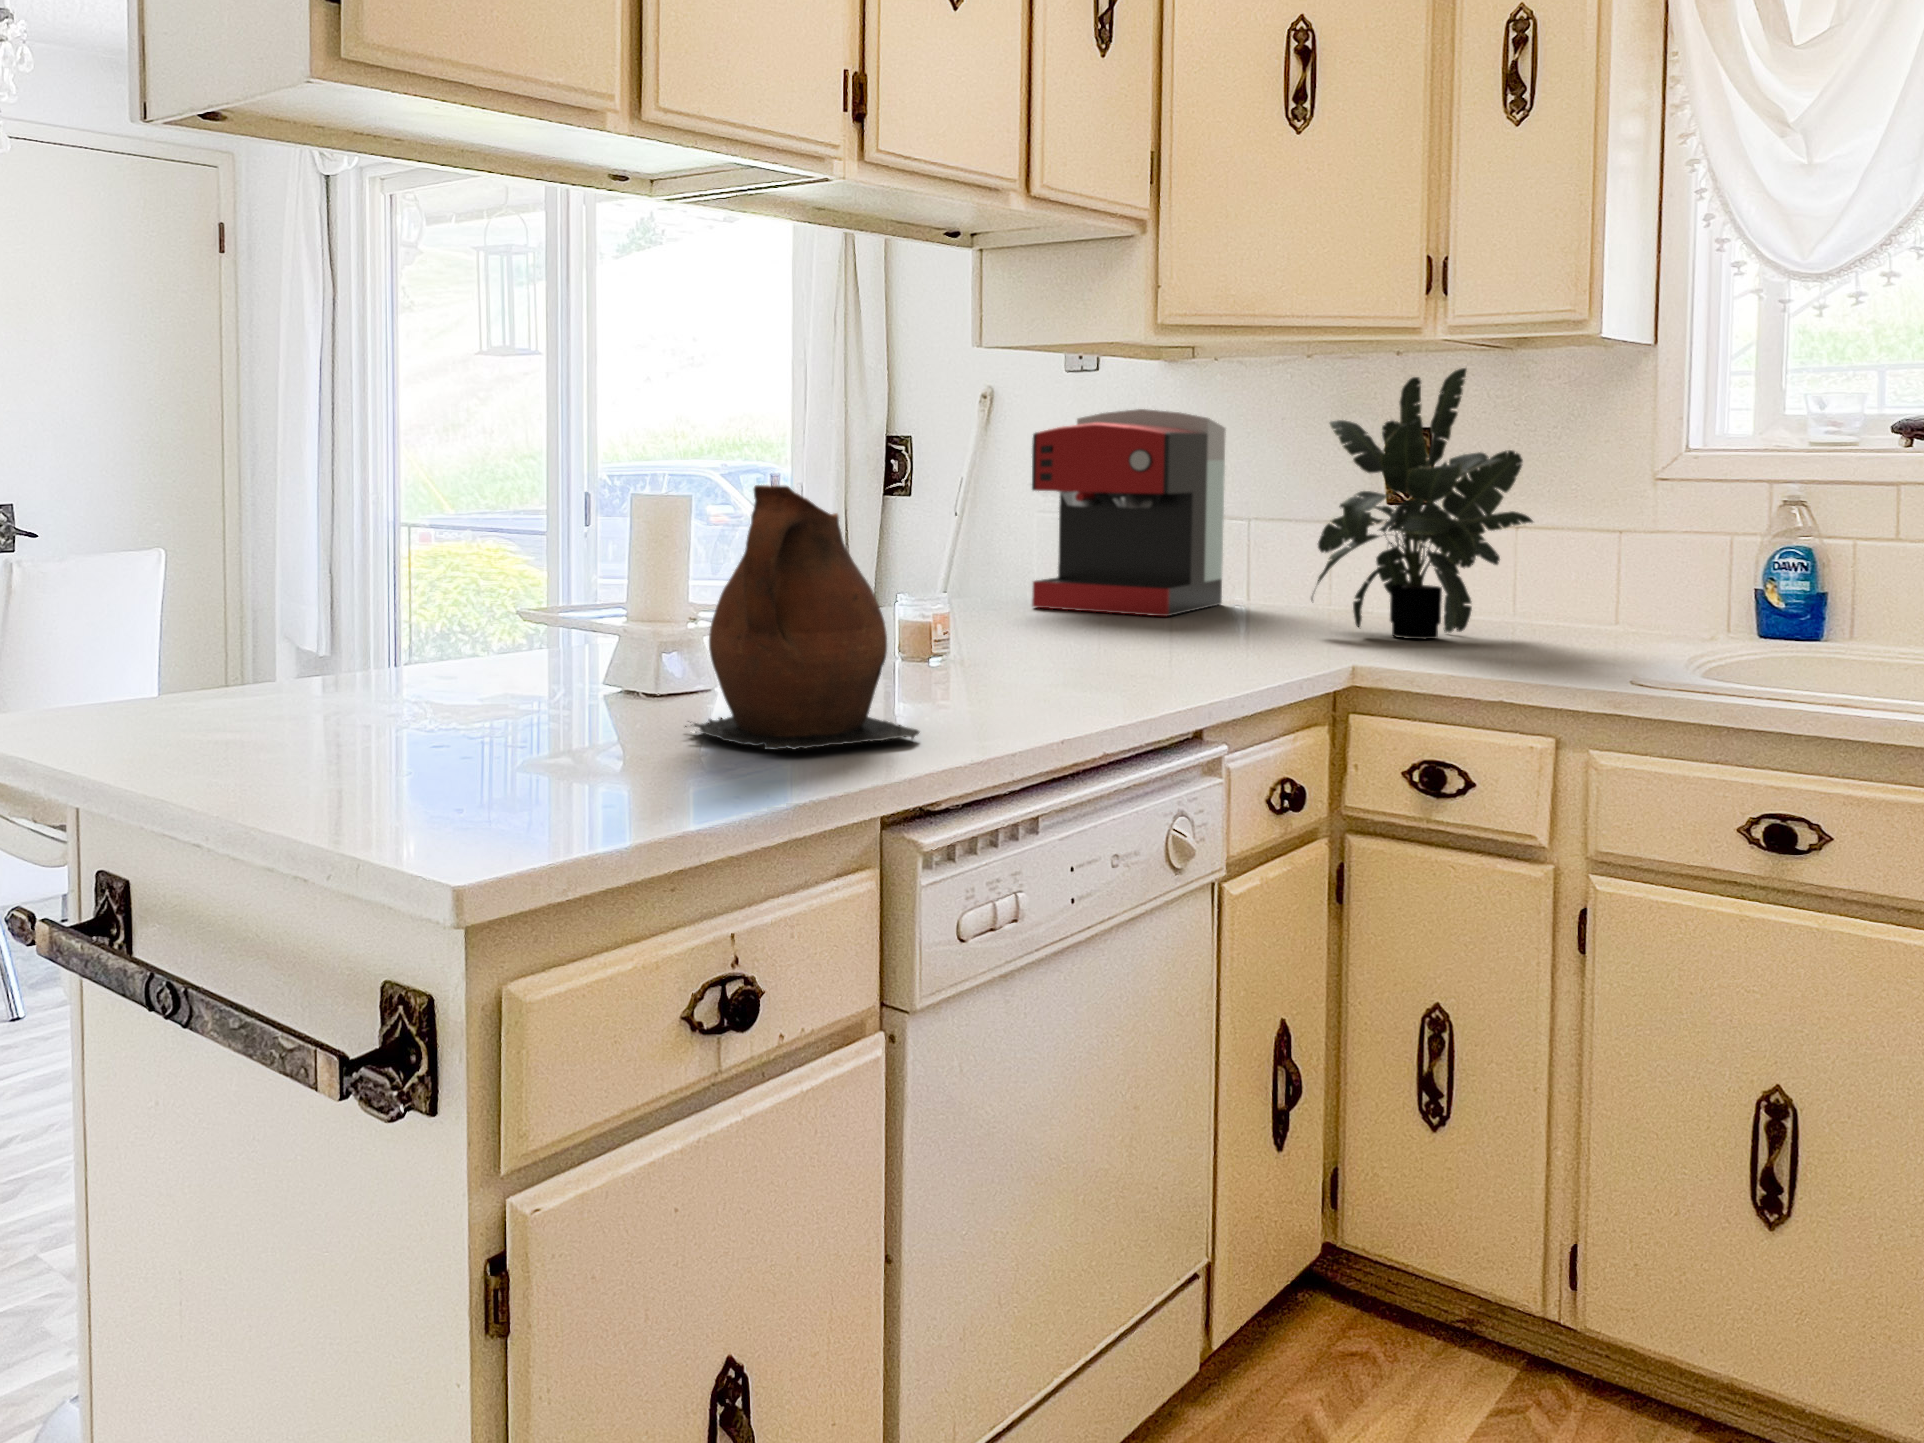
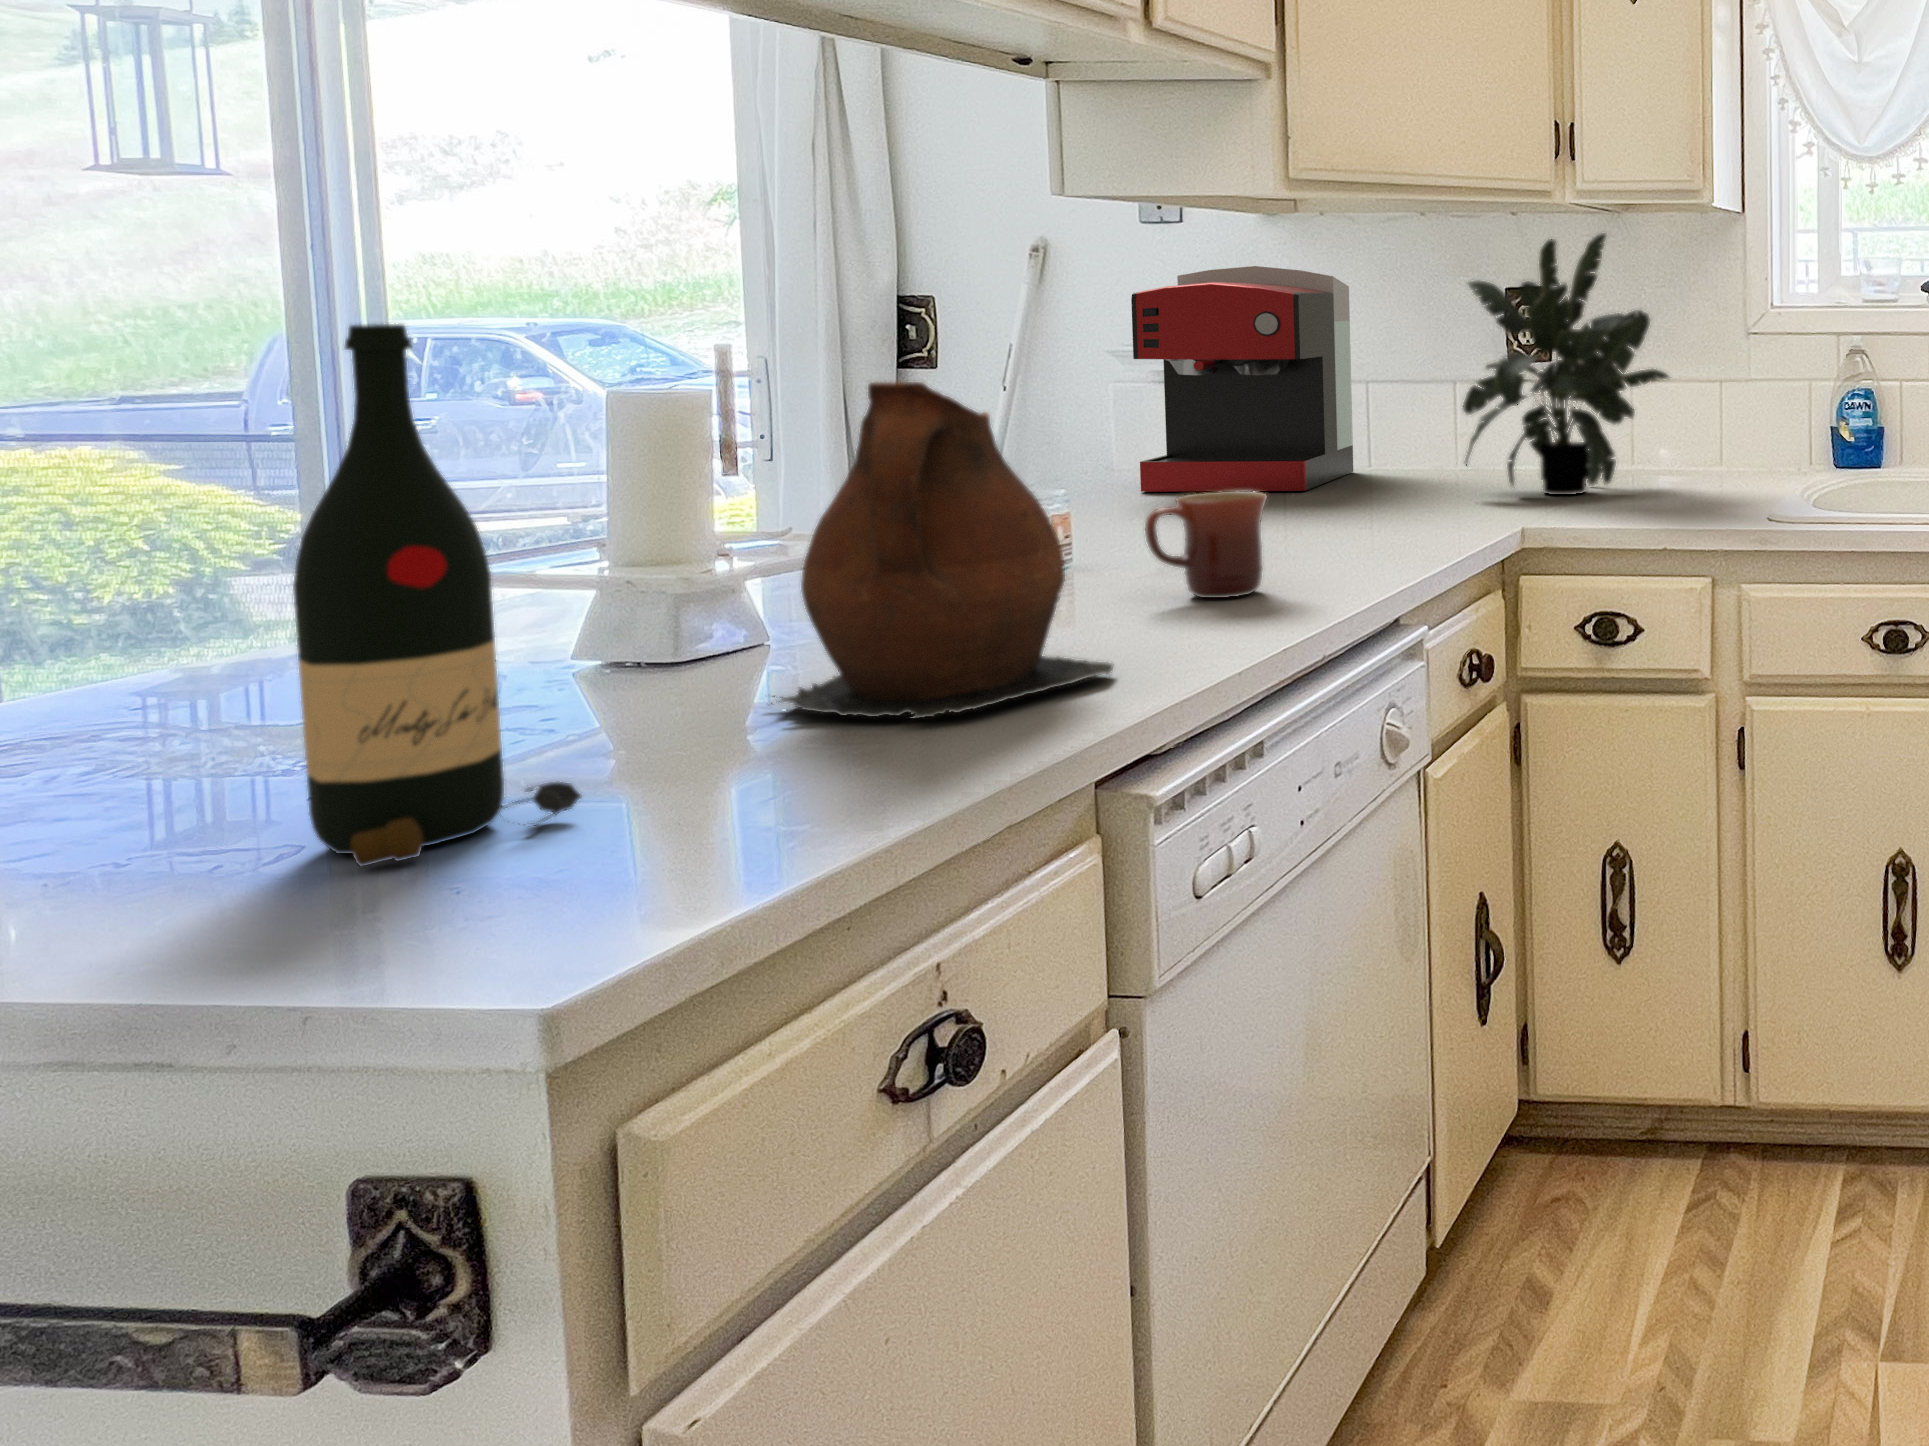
wine bottle: none [416,431,550,788] -> present [293,324,581,866]
mug: none [981,600,1083,694] -> present [1145,491,1267,598]

